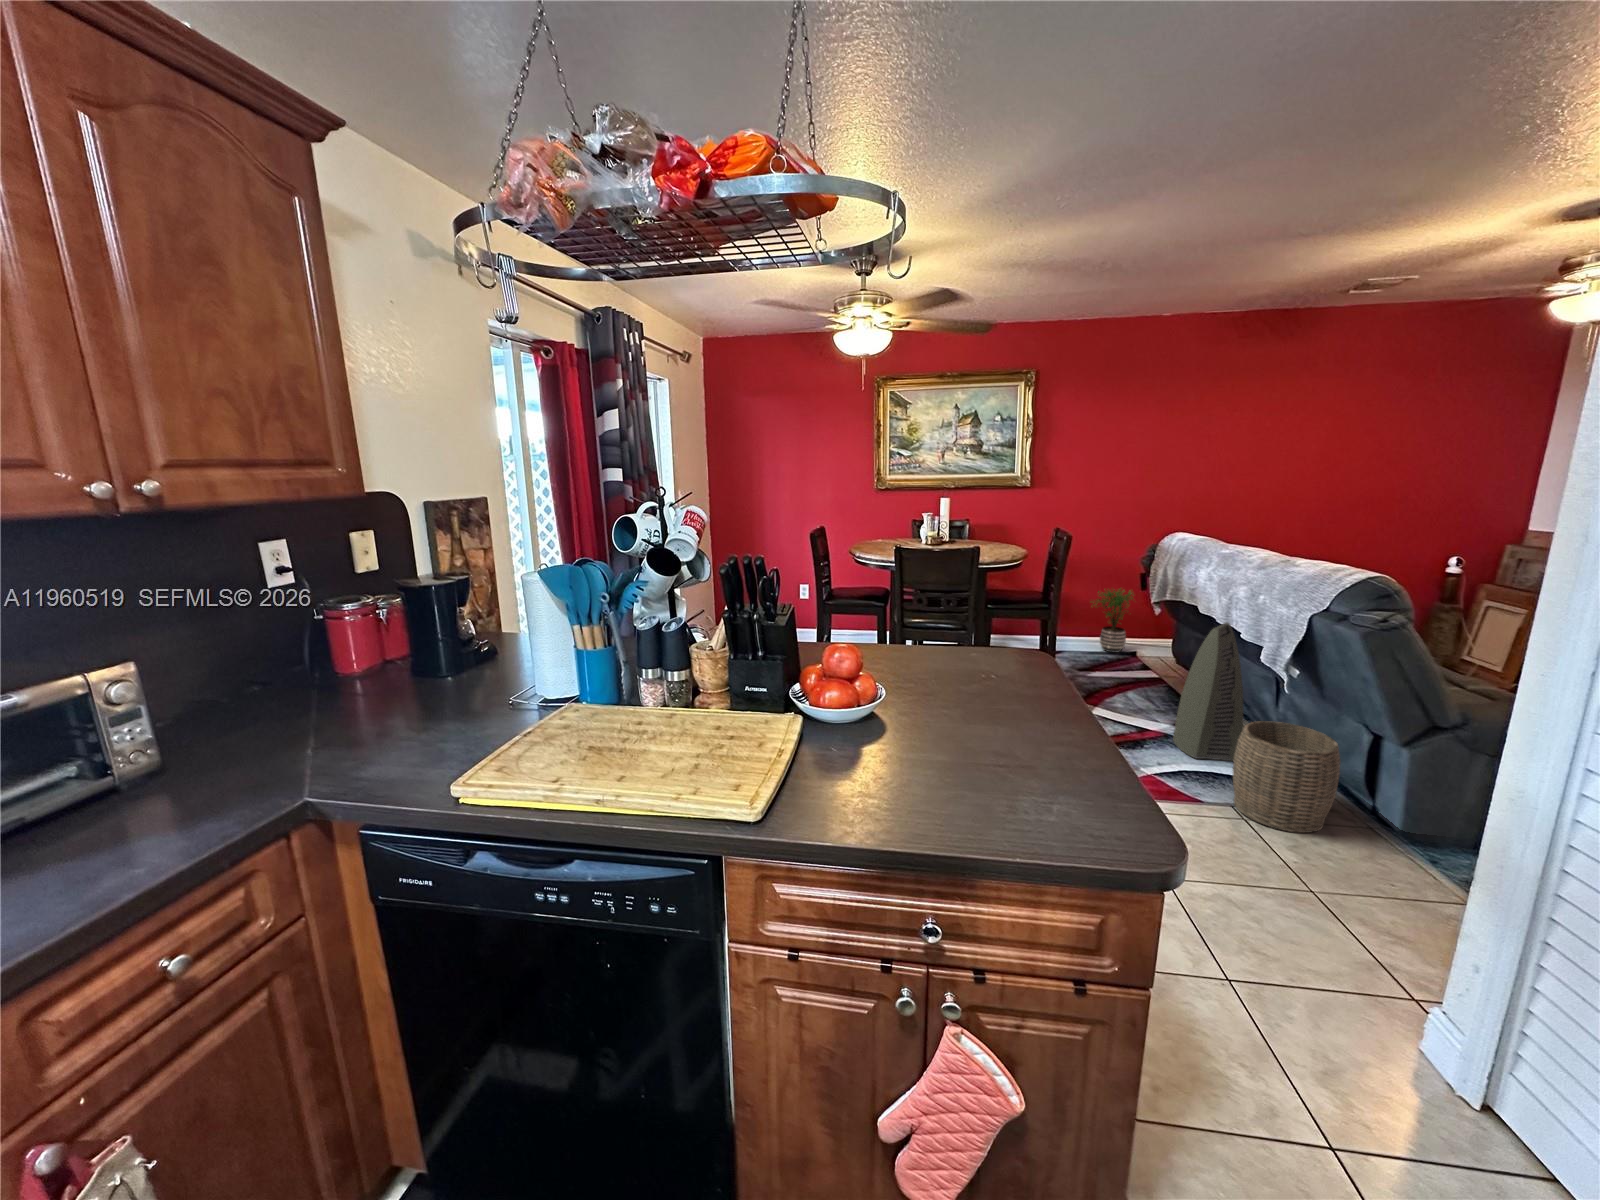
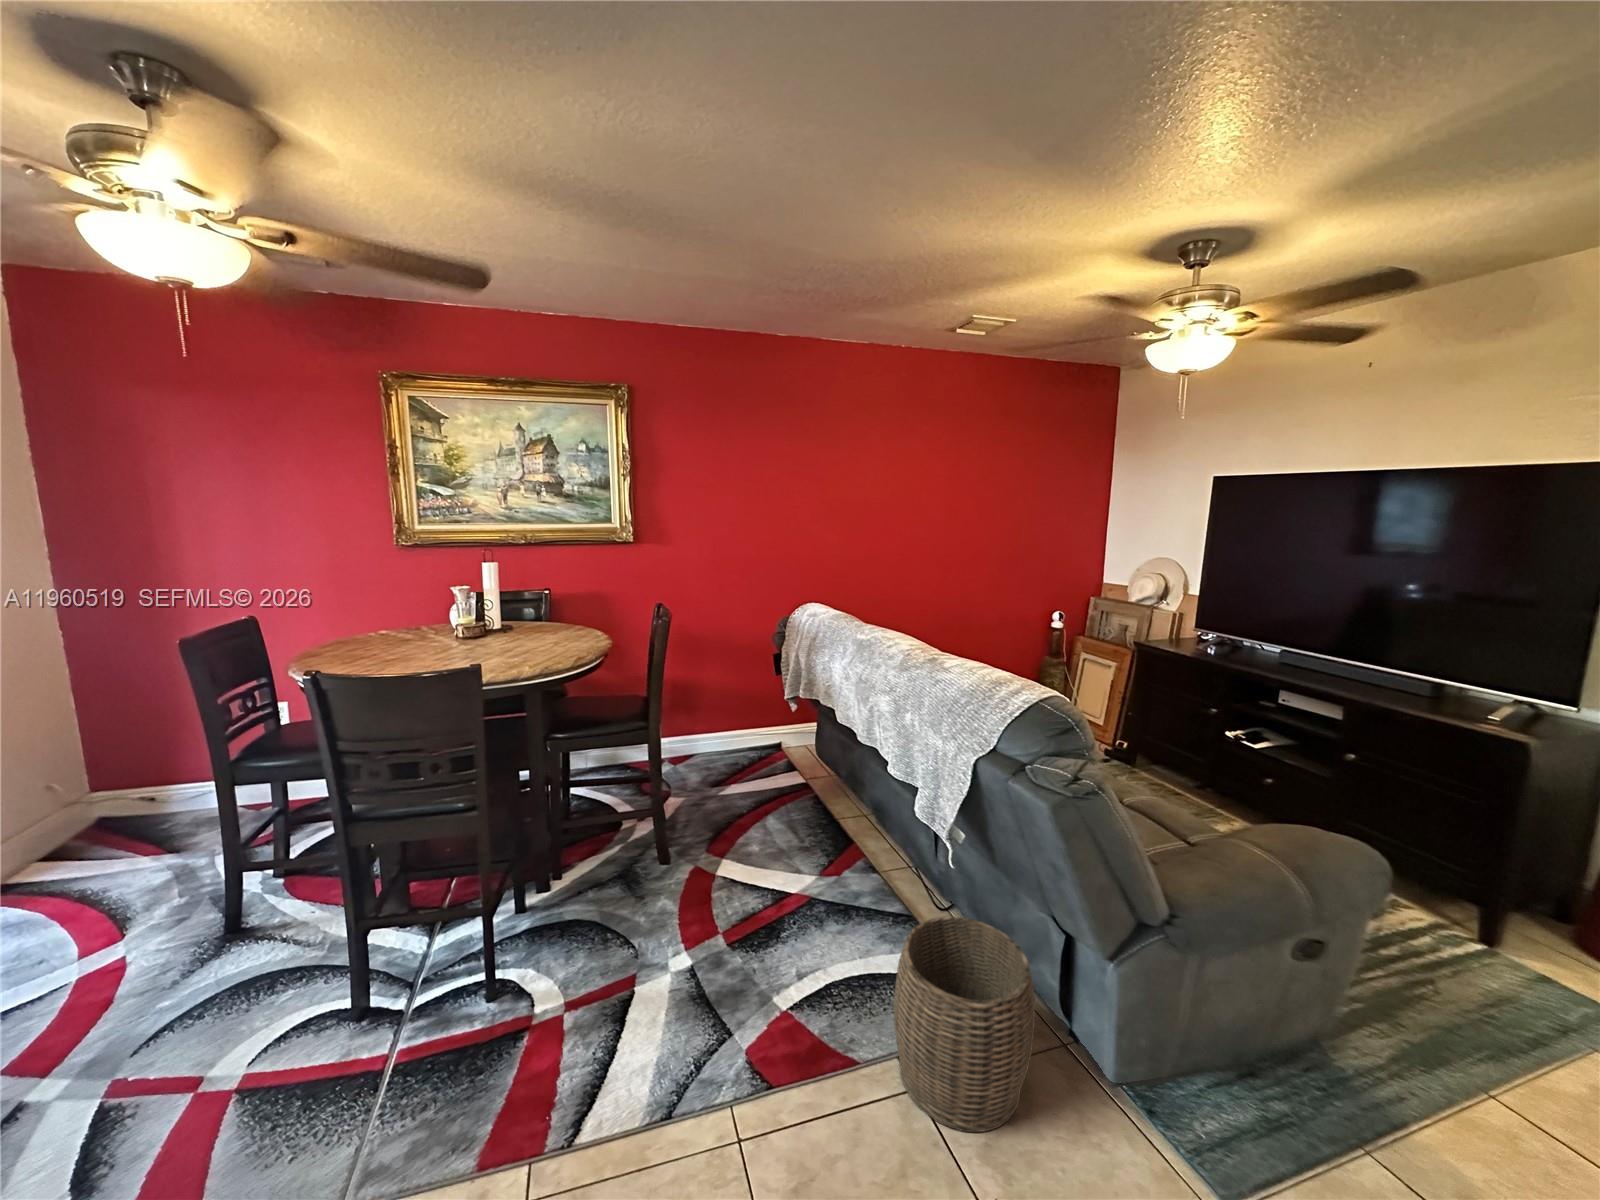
potted plant: present [1093,589,1133,653] -> none [718,666,777,750]
air purifier: present [1173,622,1243,761] -> none [815,743,899,960]

